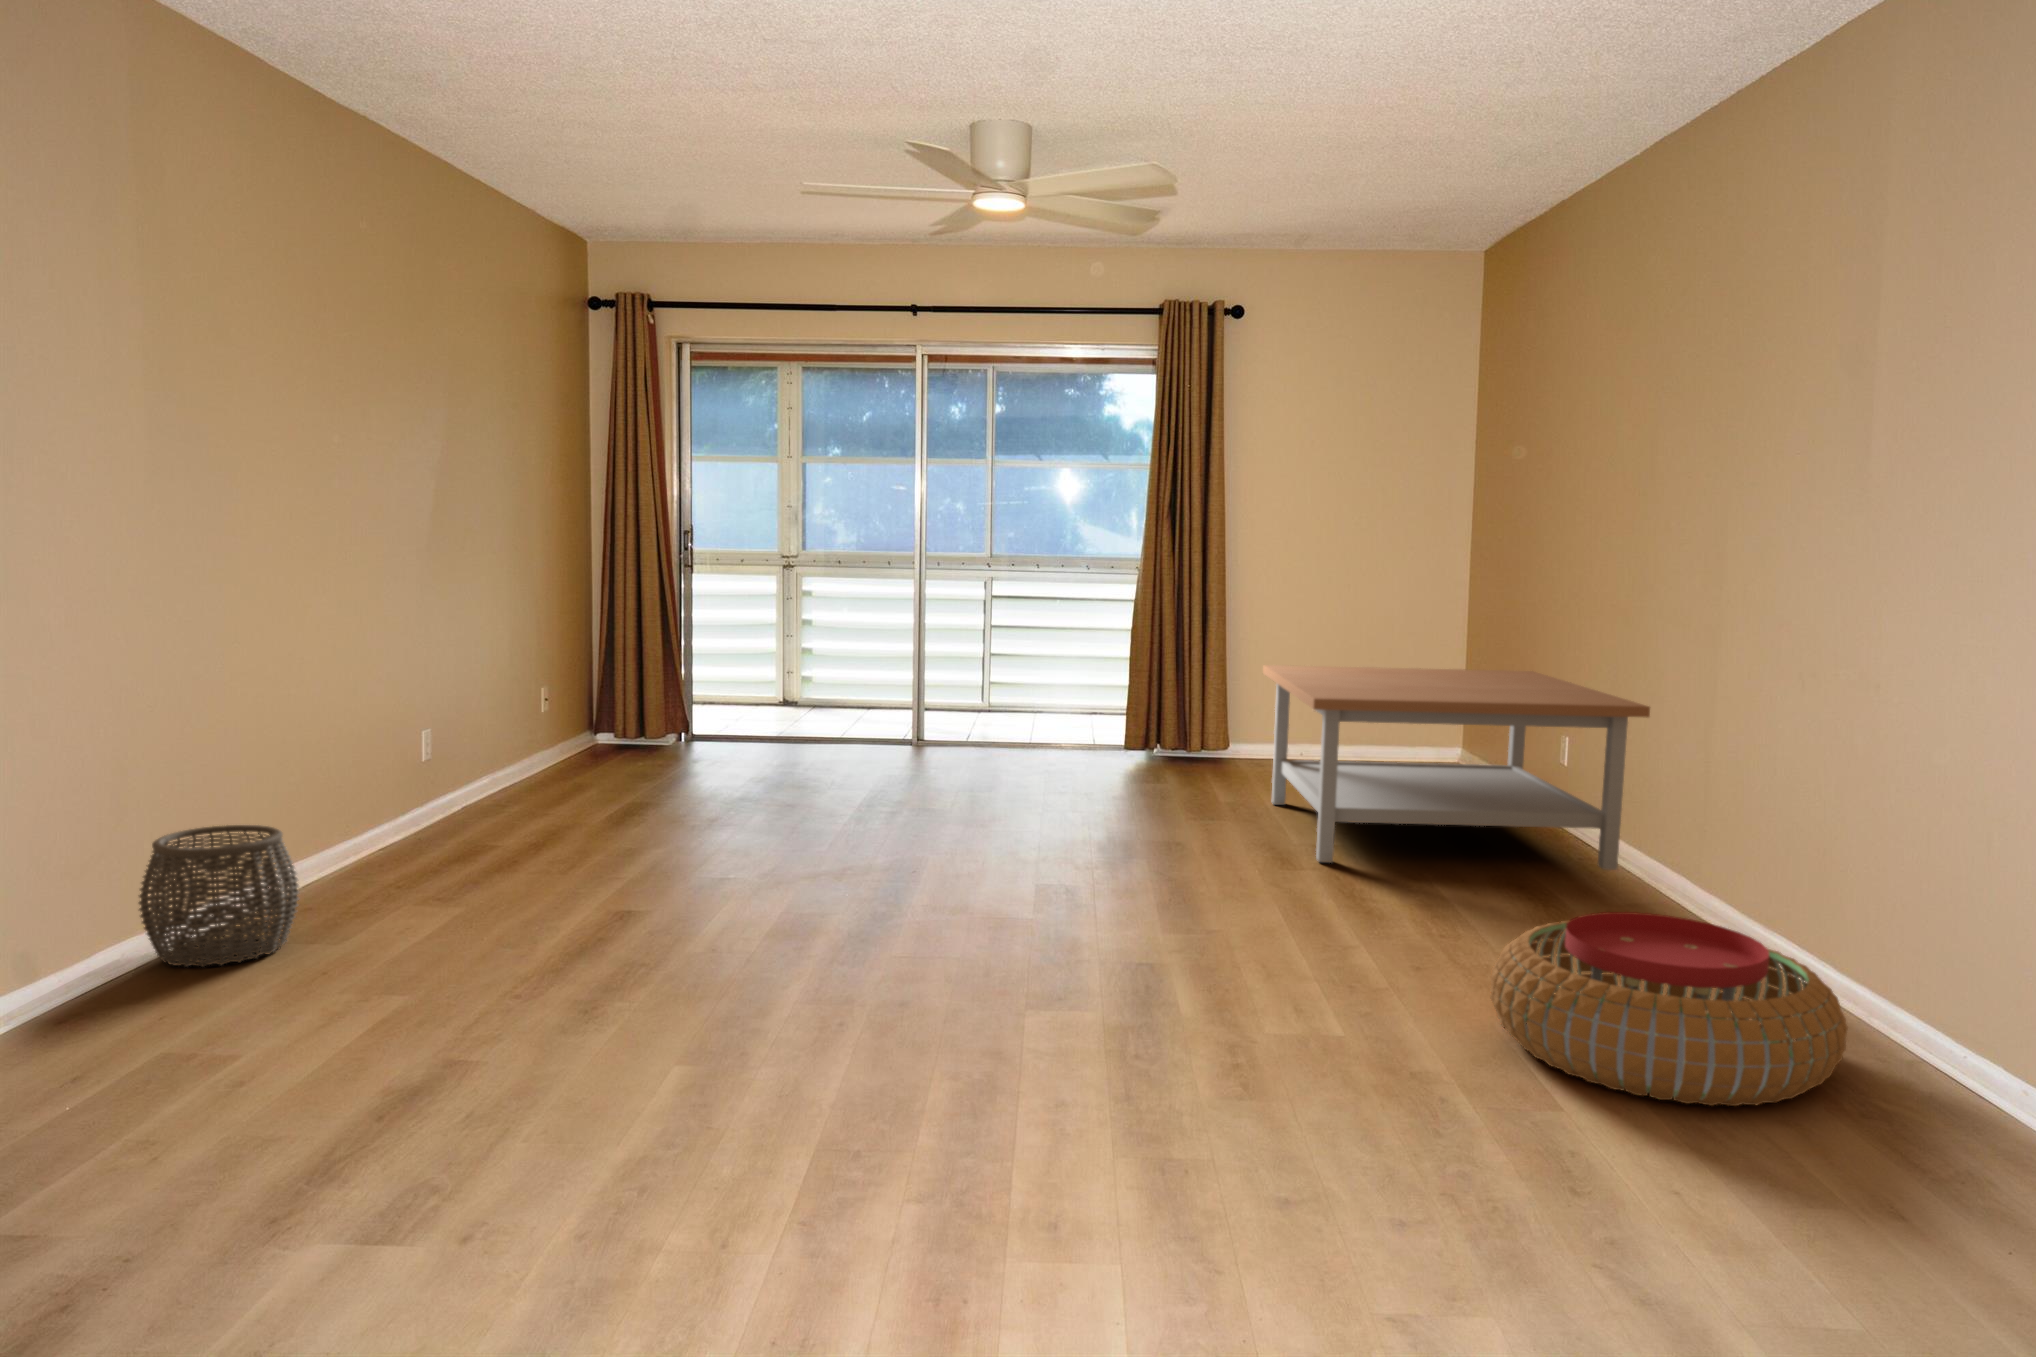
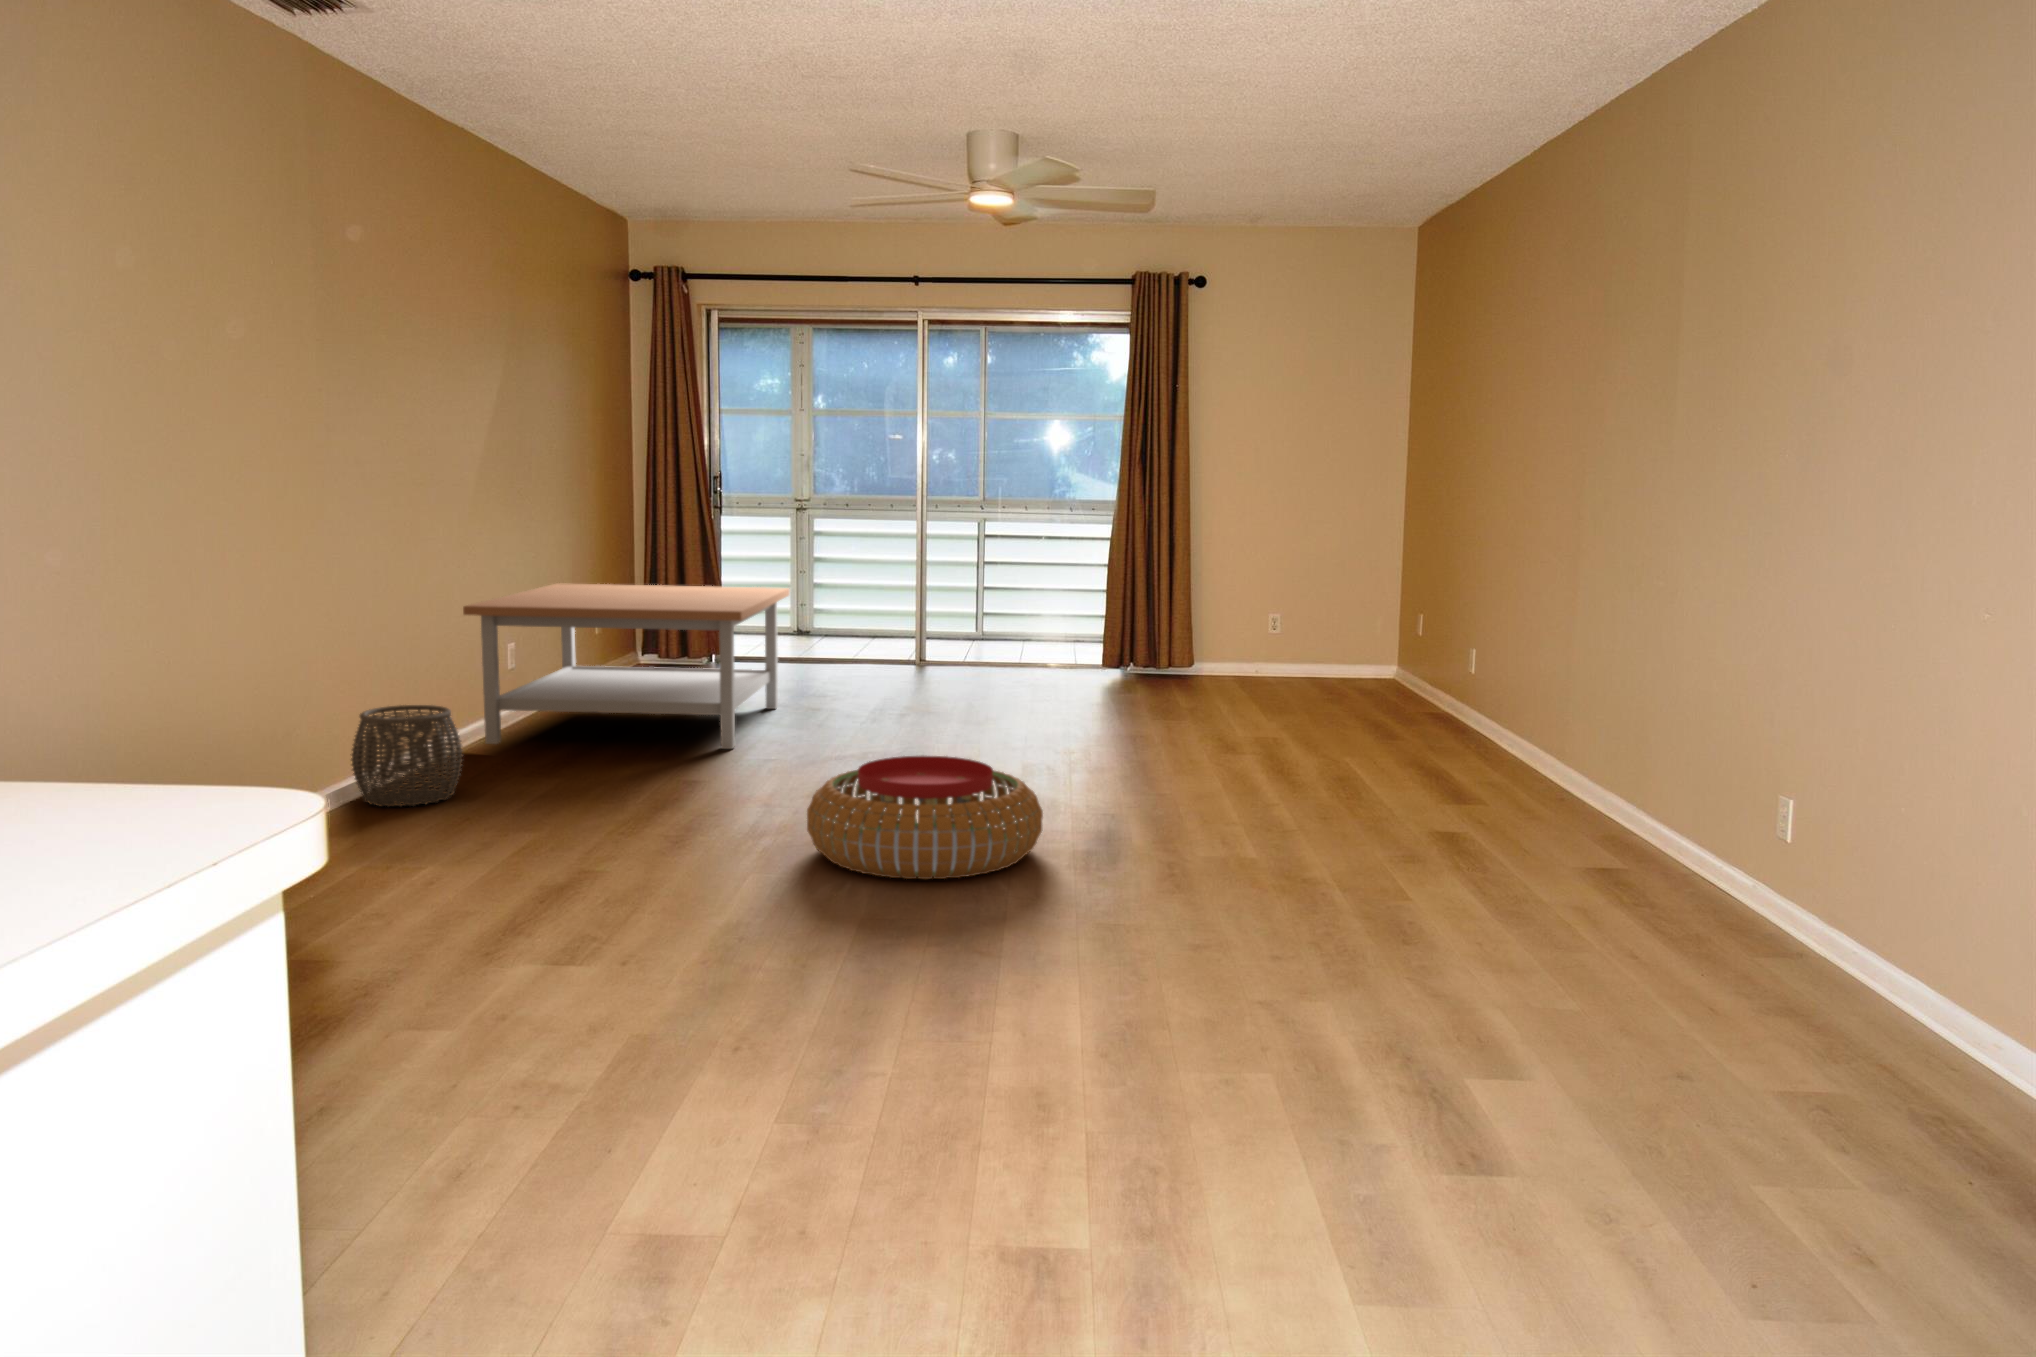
coffee table: present [1263,665,1650,870] -> present [463,583,790,749]
pouf: present [1490,912,1848,1106] -> present [807,756,1043,879]

